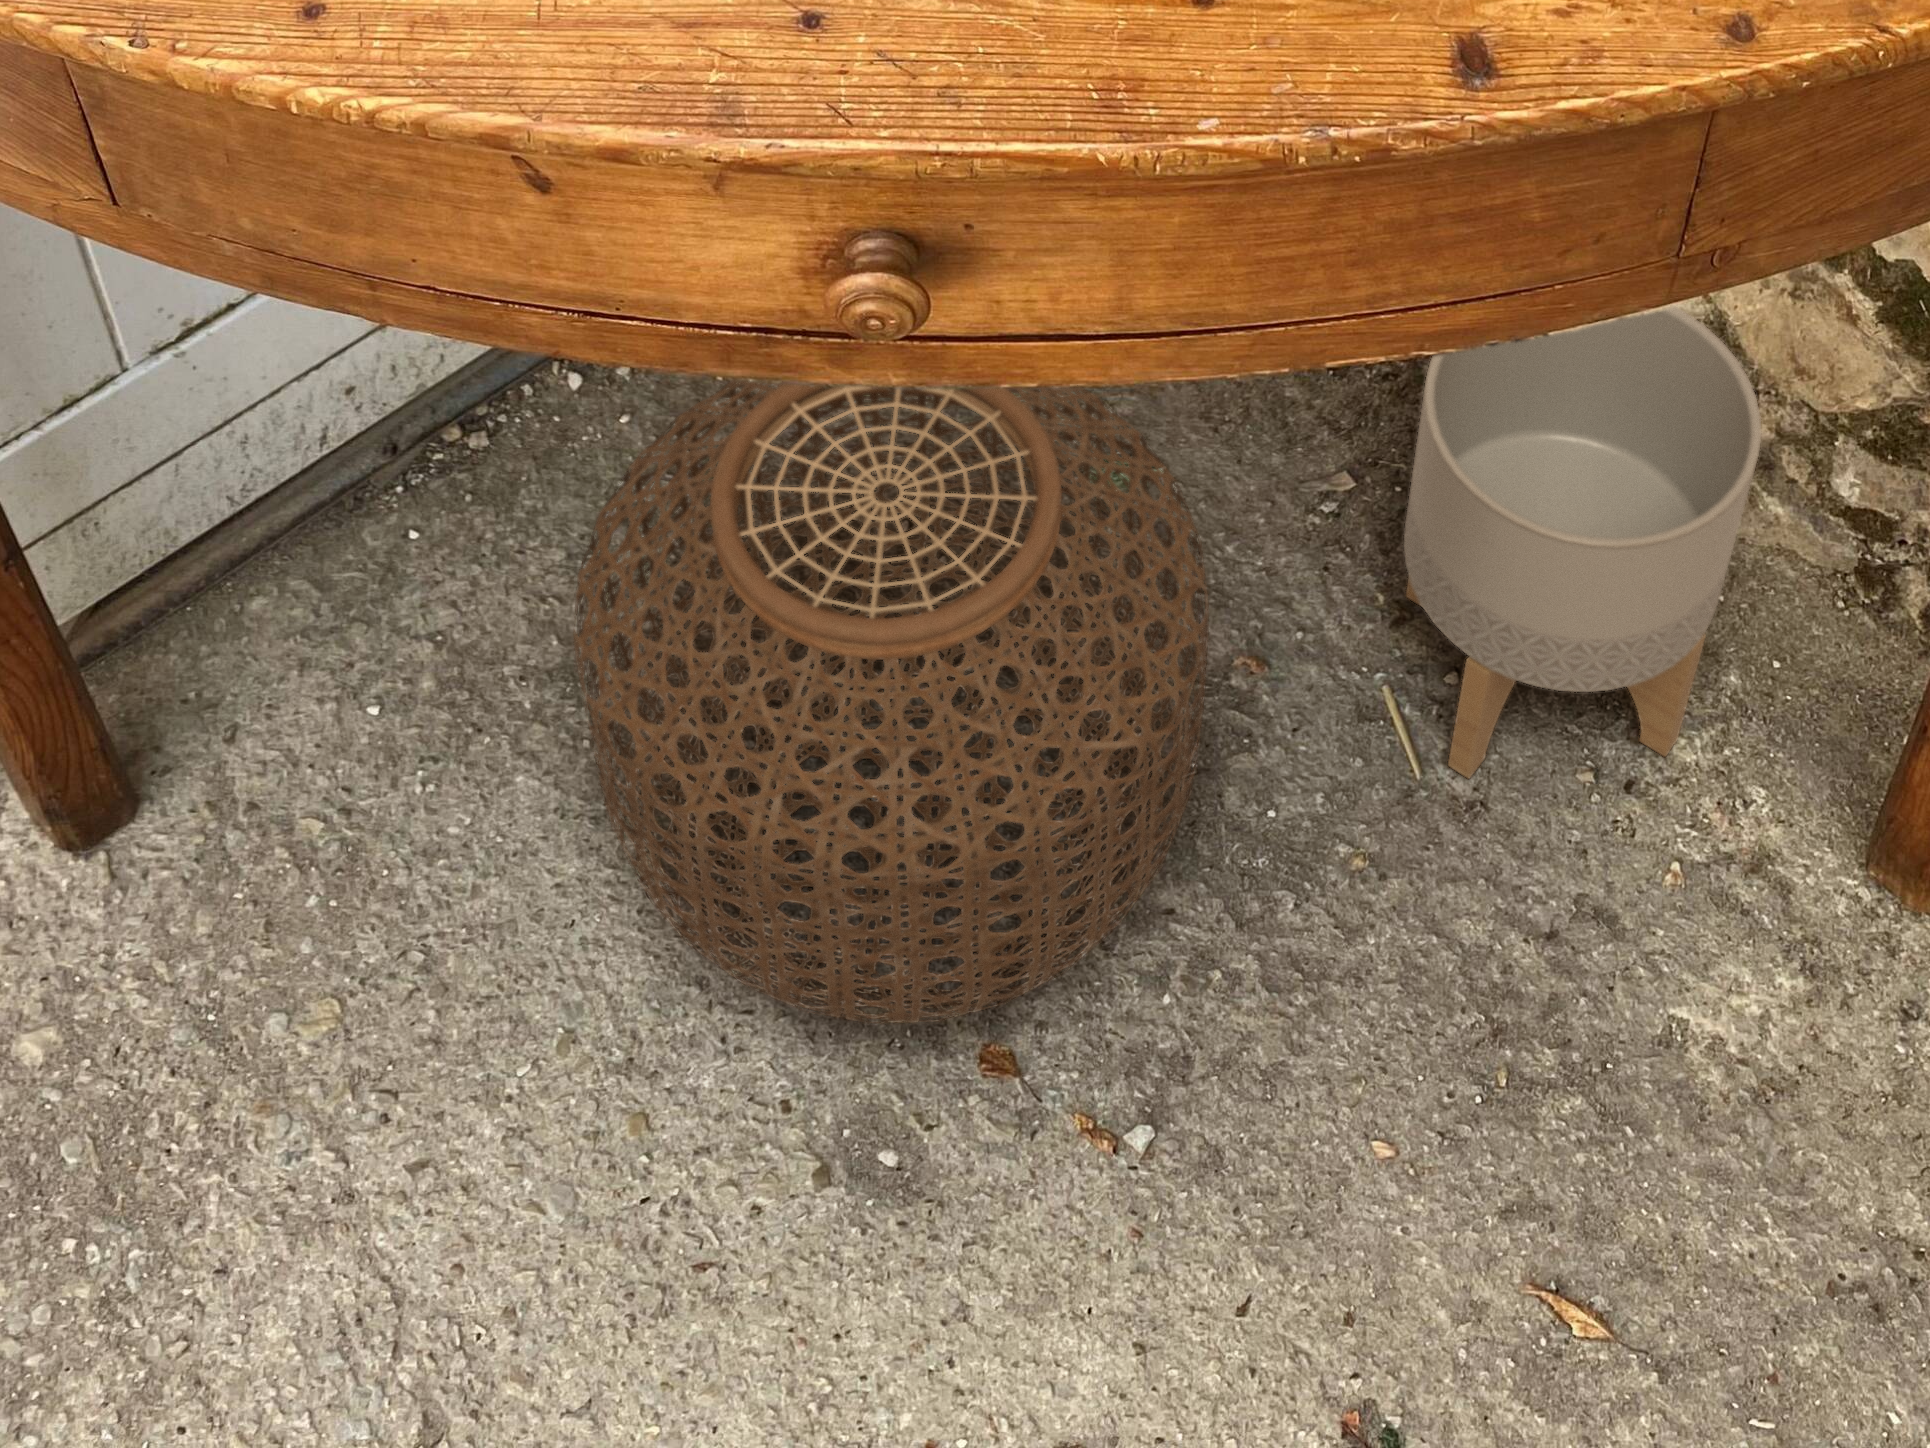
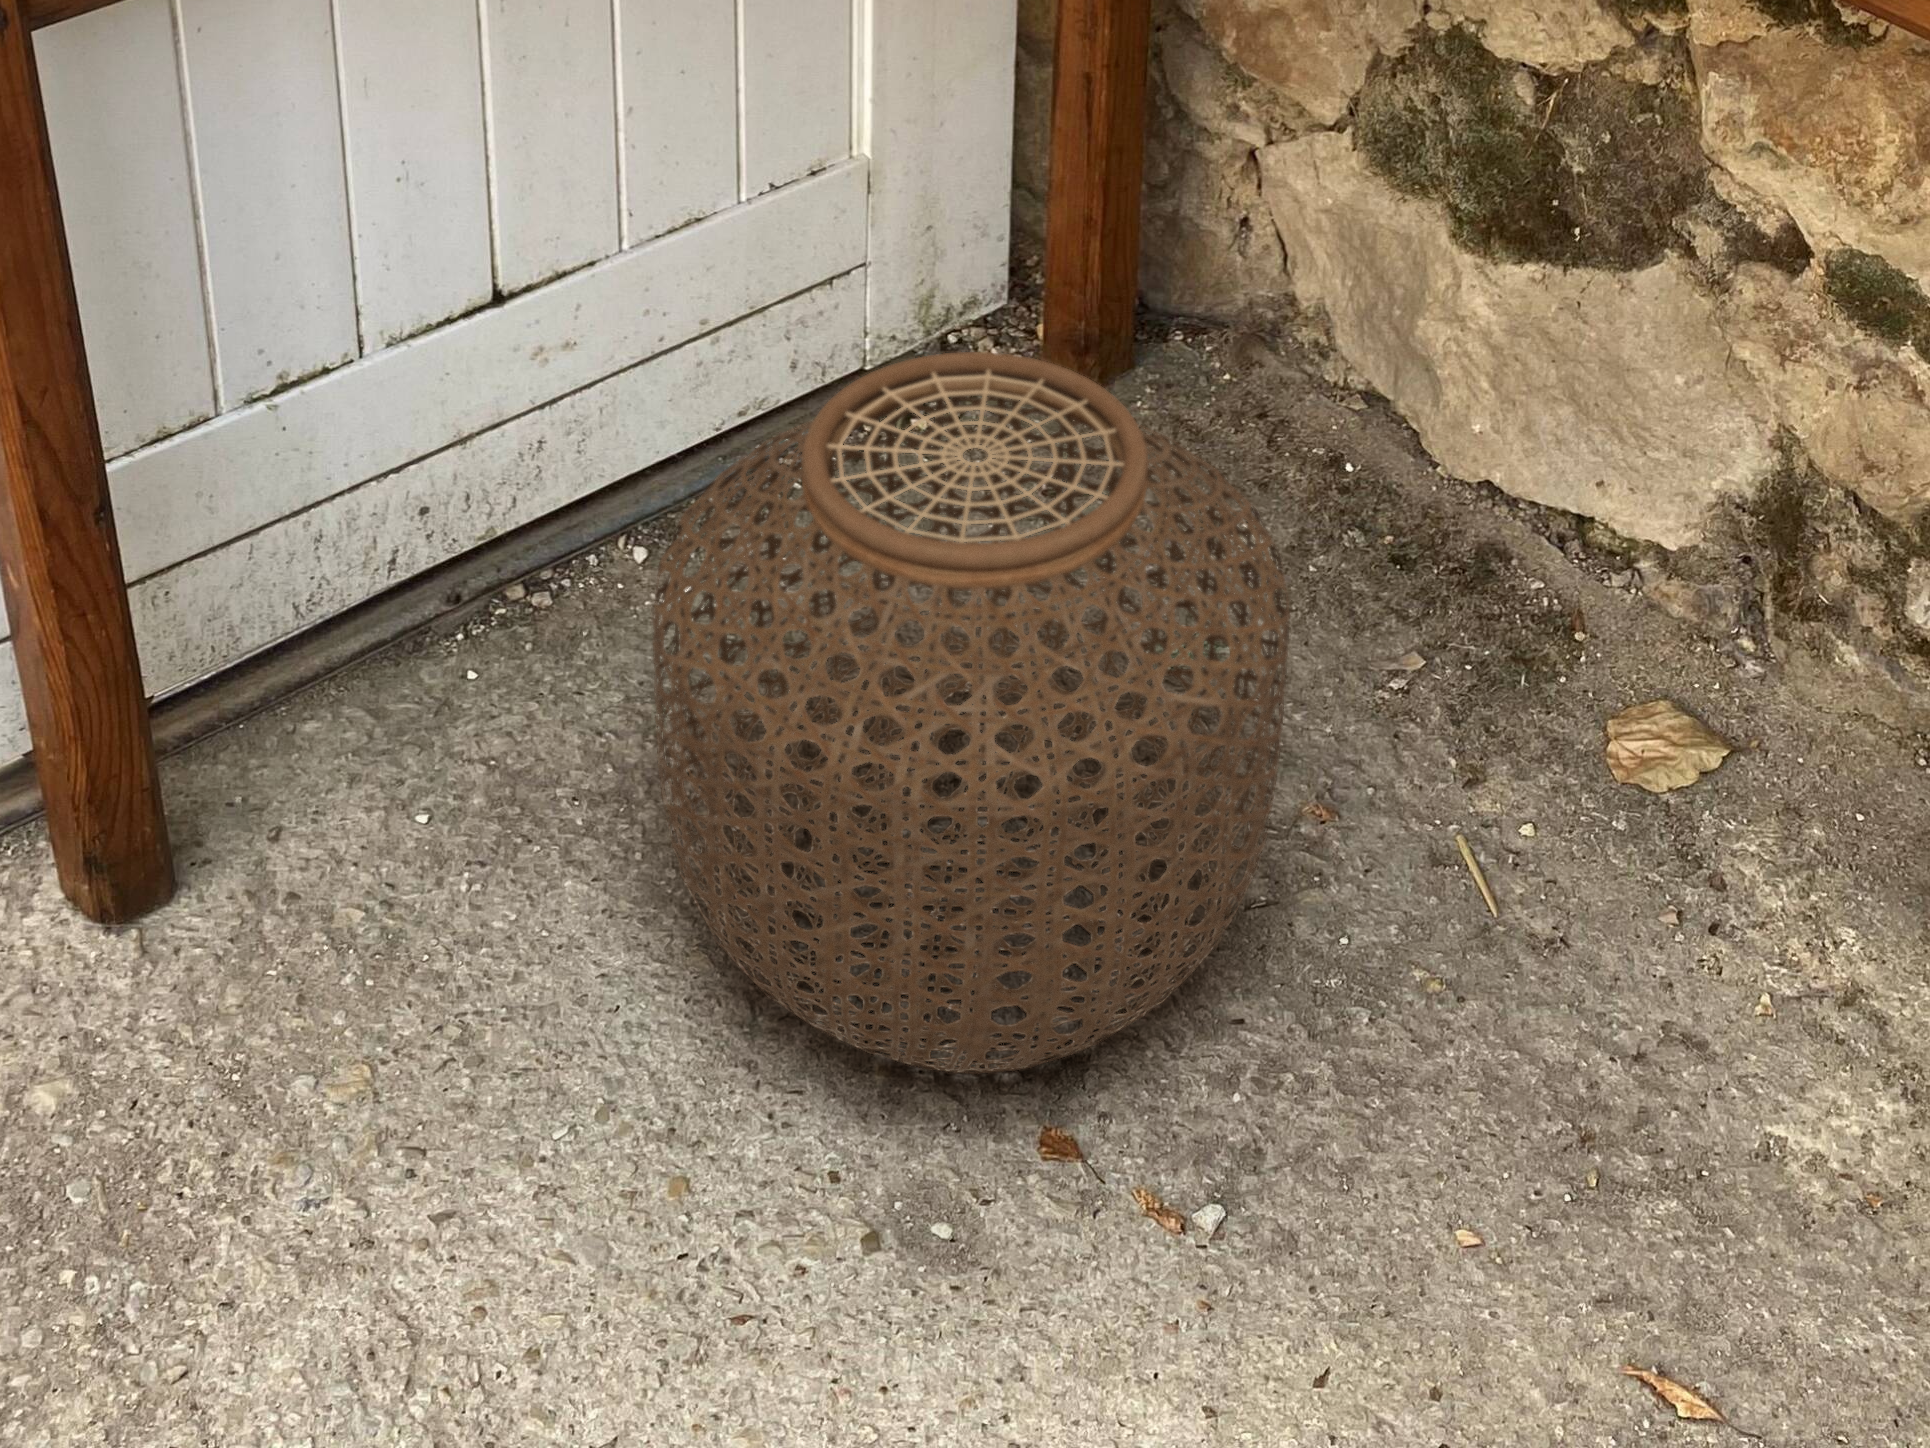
planter: present [1404,307,1761,778] -> none [1478,373,1838,911]

